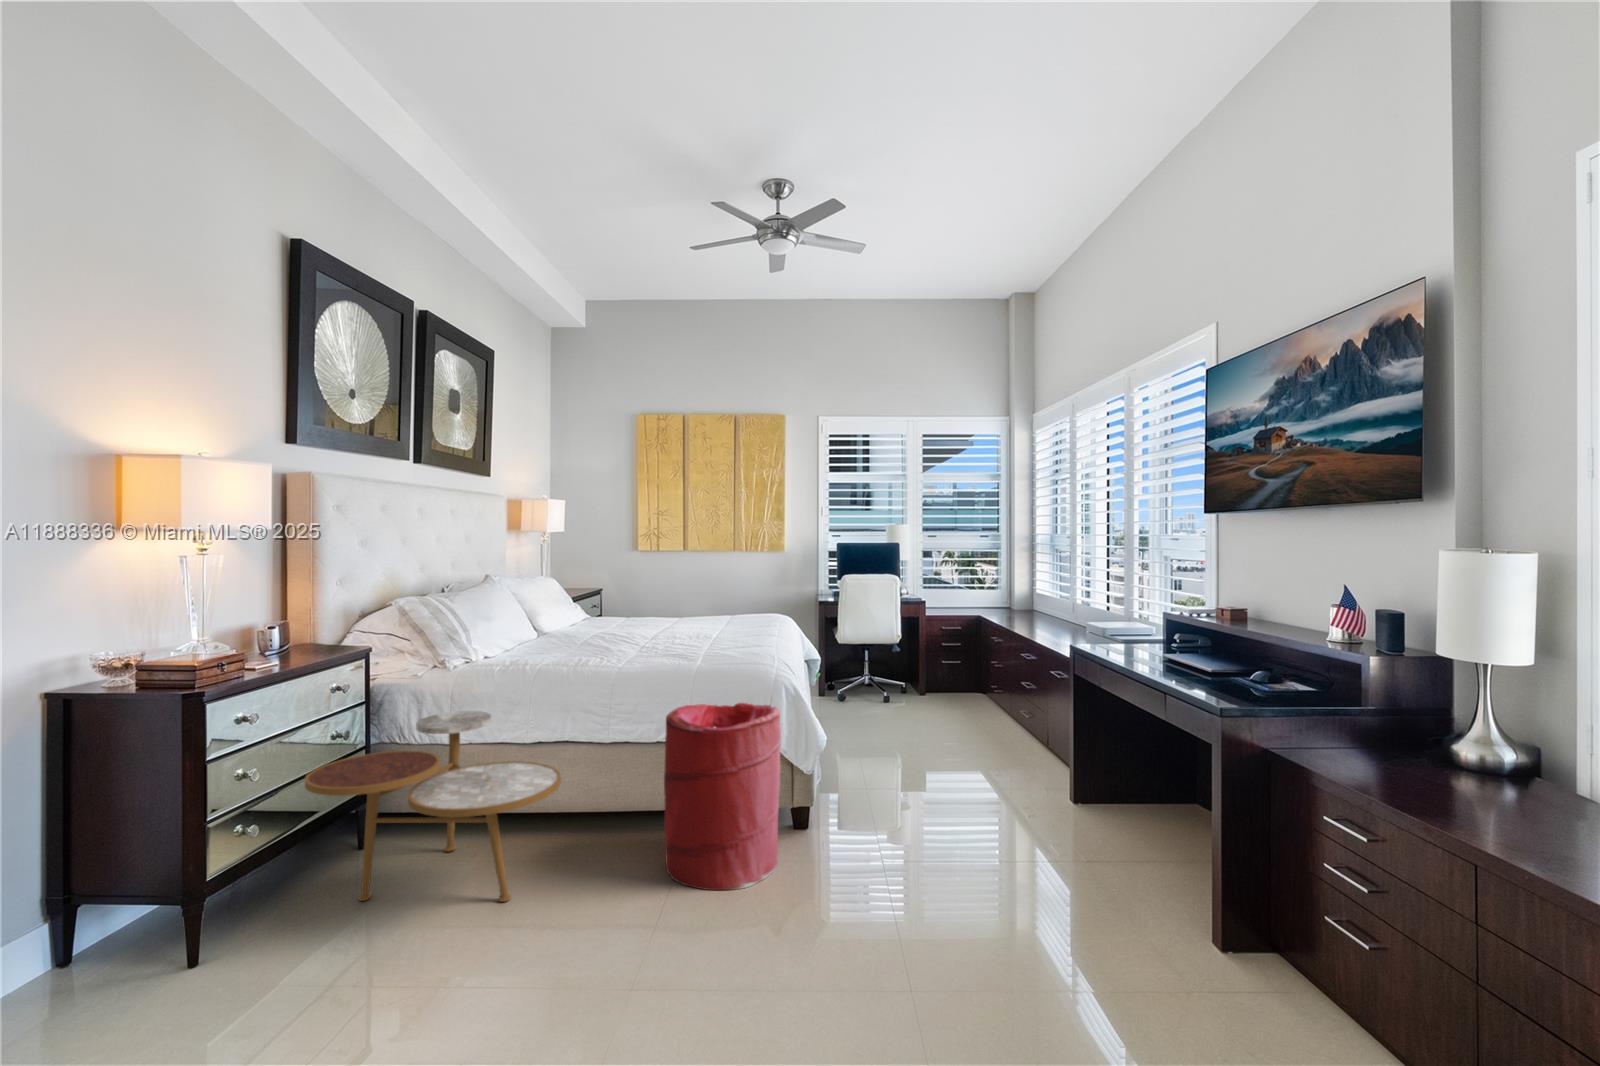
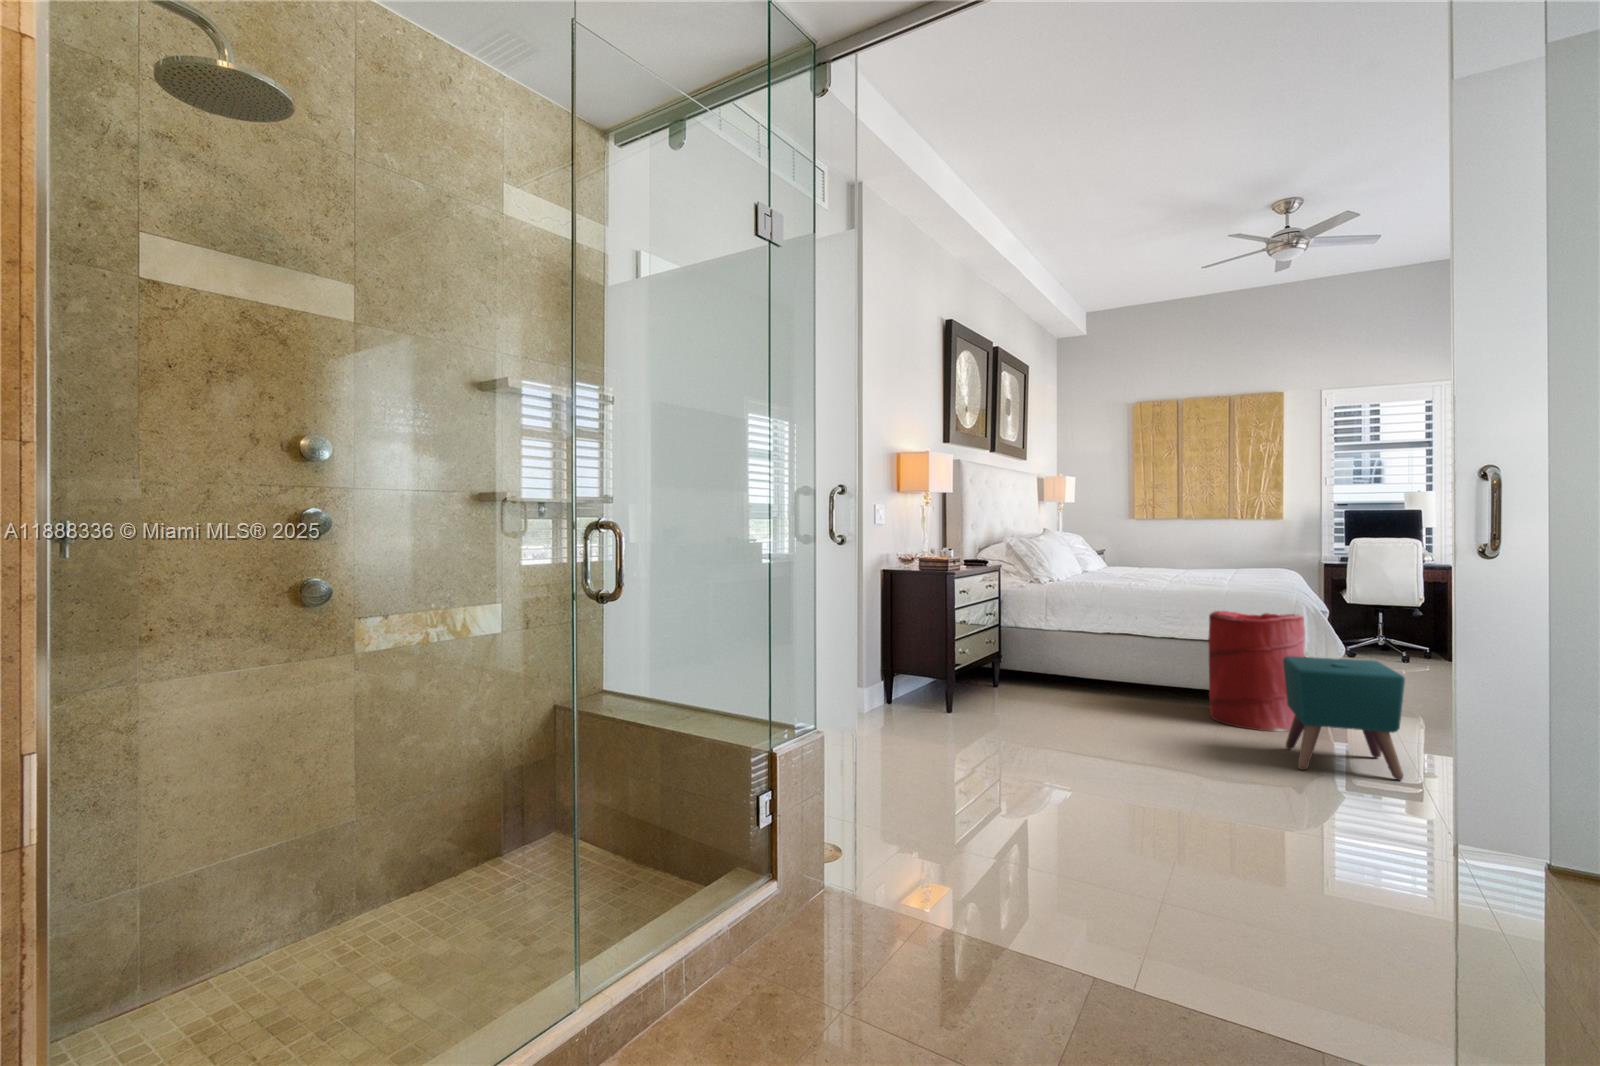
side table: present [305,711,561,902] -> none [988,609,1139,716]
ottoman: none [743,795,890,1014] -> present [1283,656,1405,780]

